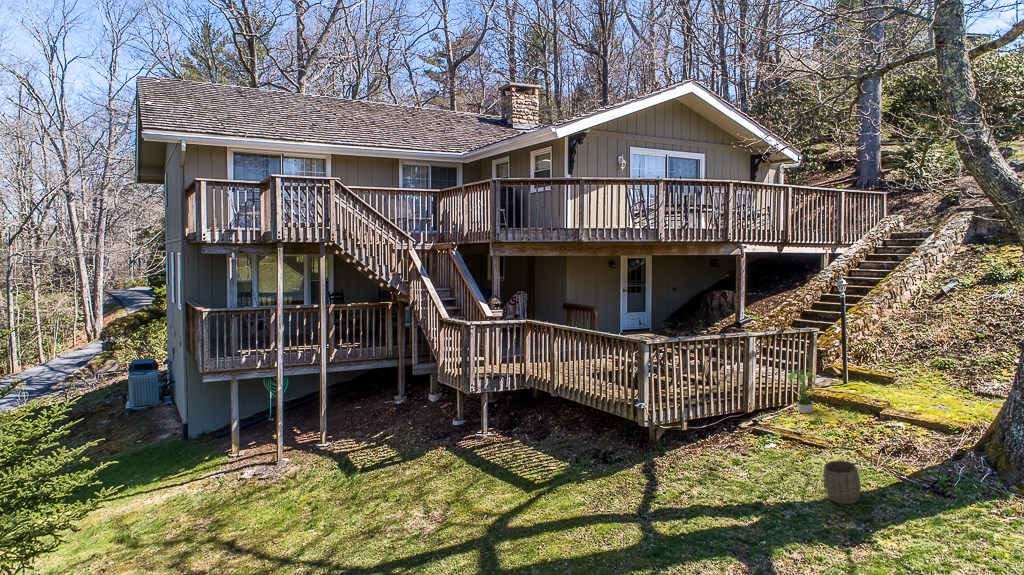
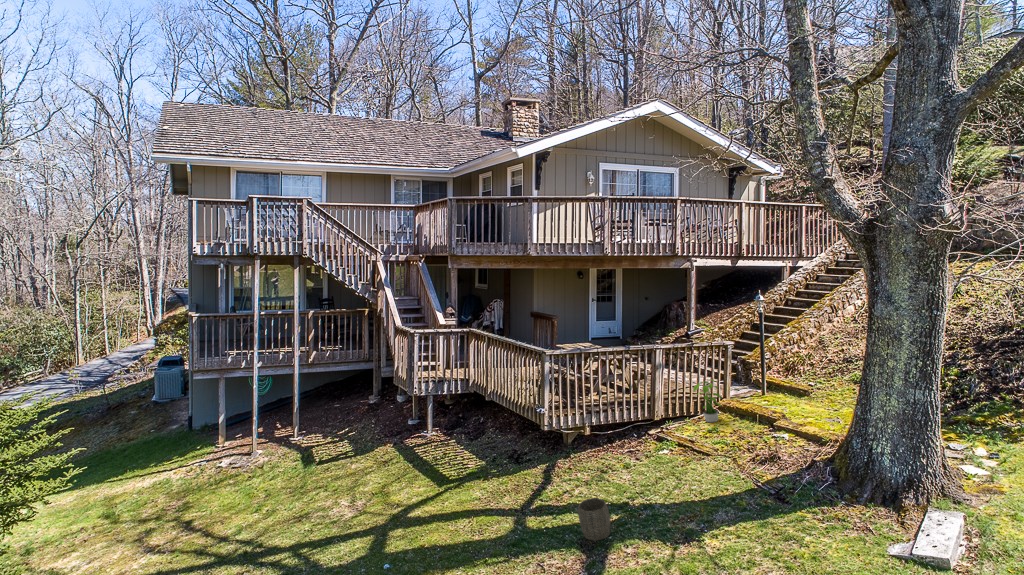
woven basket: present [823,461,860,504] -> present [578,498,610,540]

